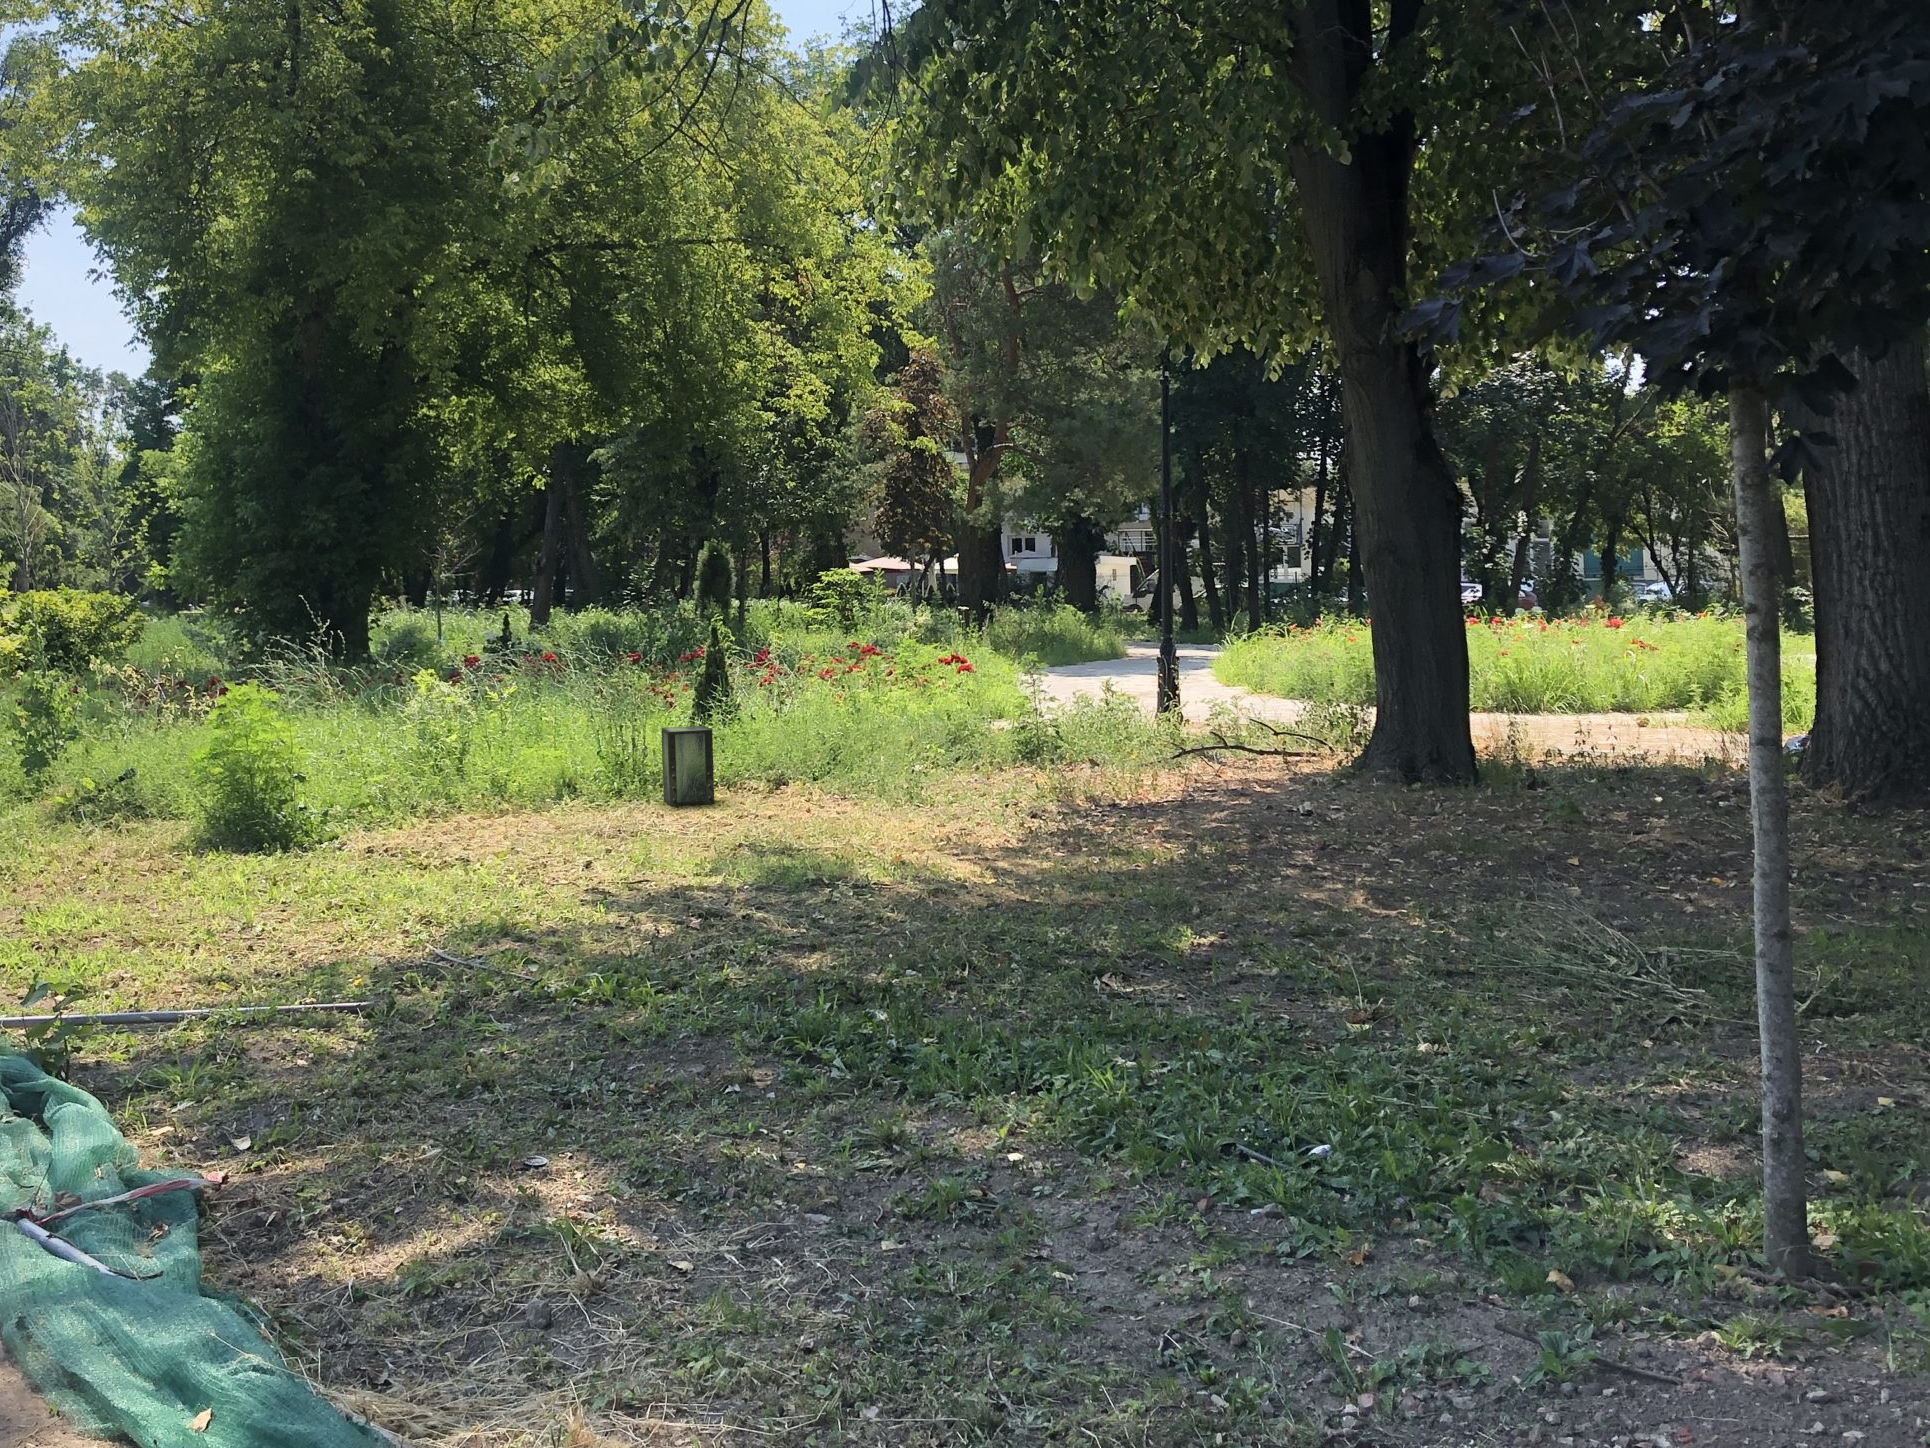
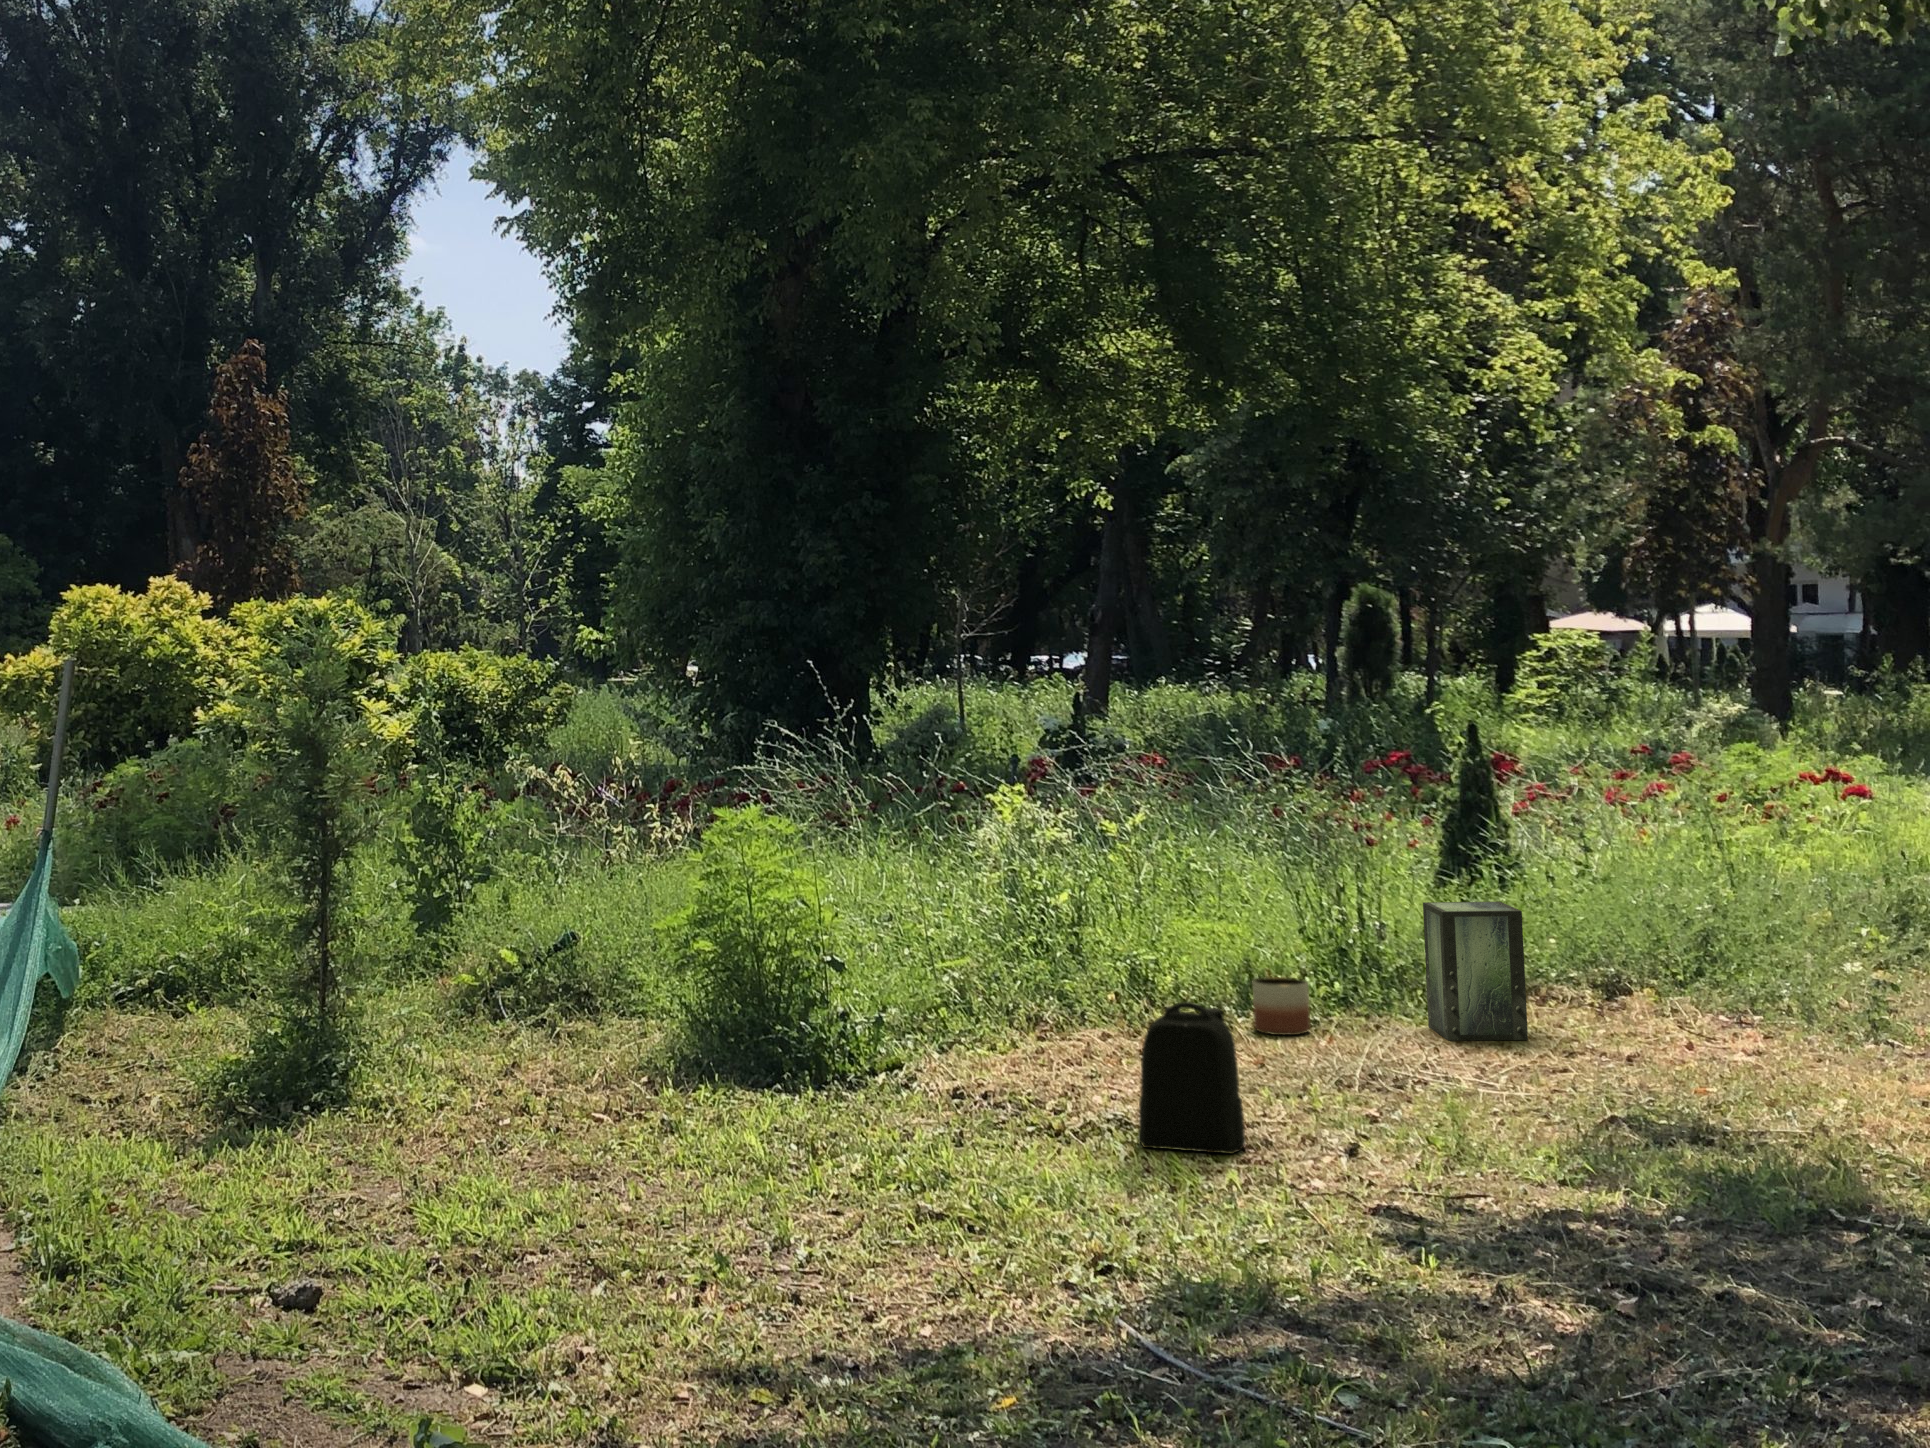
planter: none [562,776,595,809] -> present [1252,977,1310,1035]
backpack: none [469,783,530,867] -> present [1138,1001,1246,1154]

